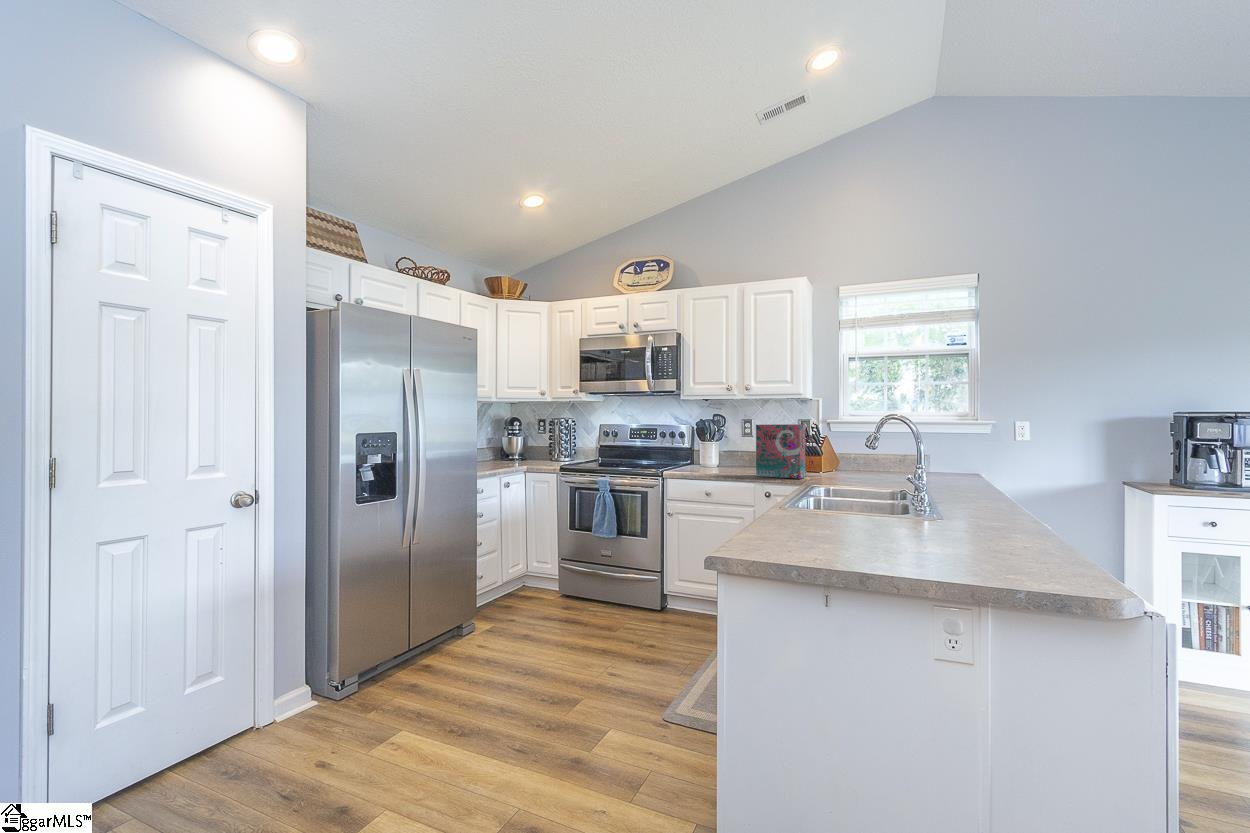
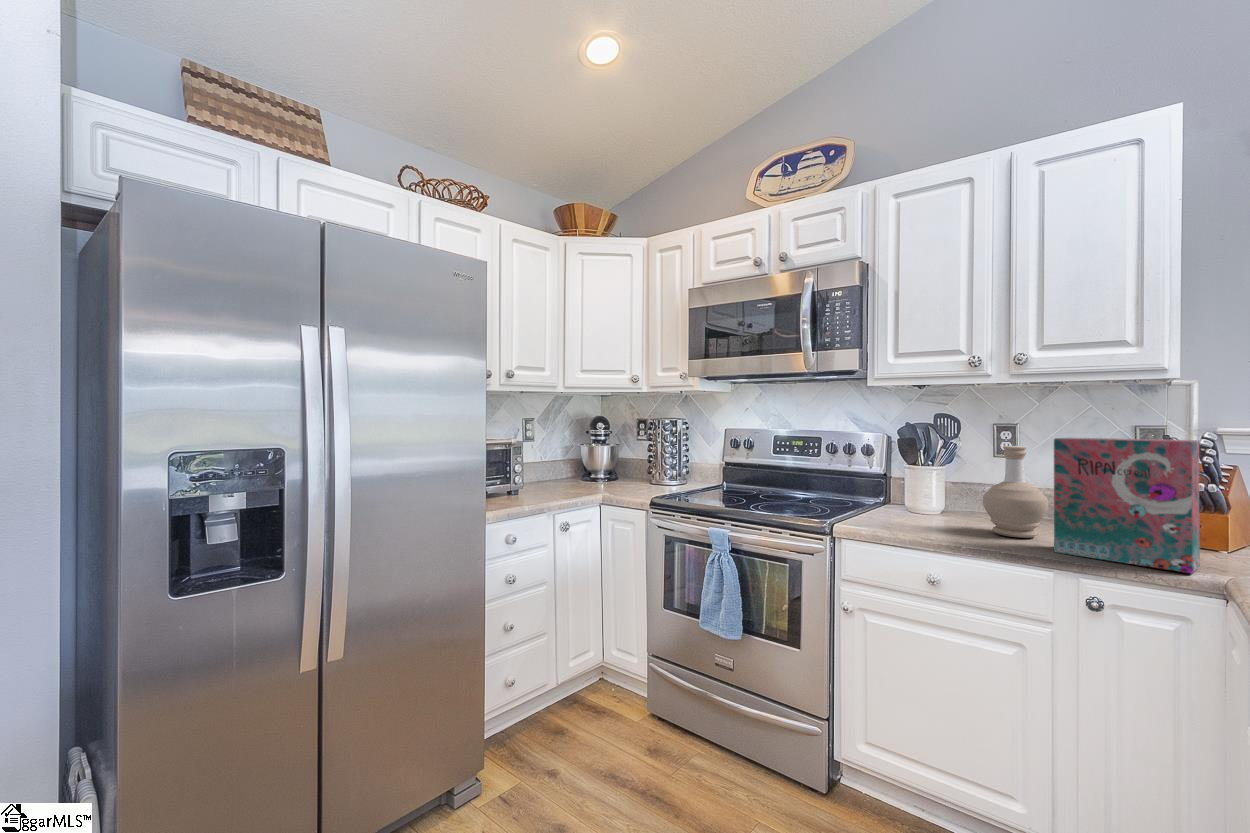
bottle: none [732,429,758,473] -> present [983,446,1048,538]

